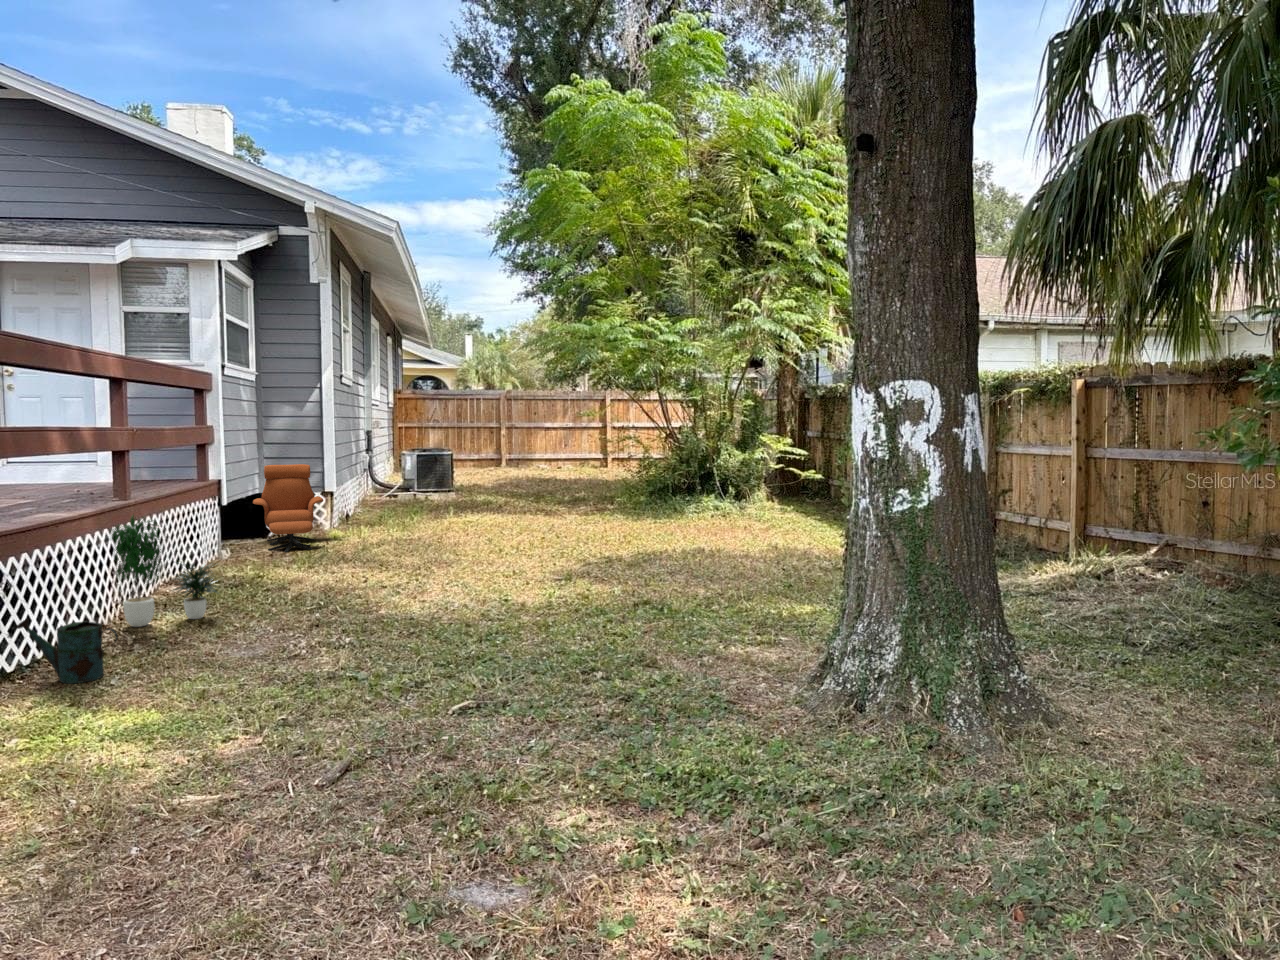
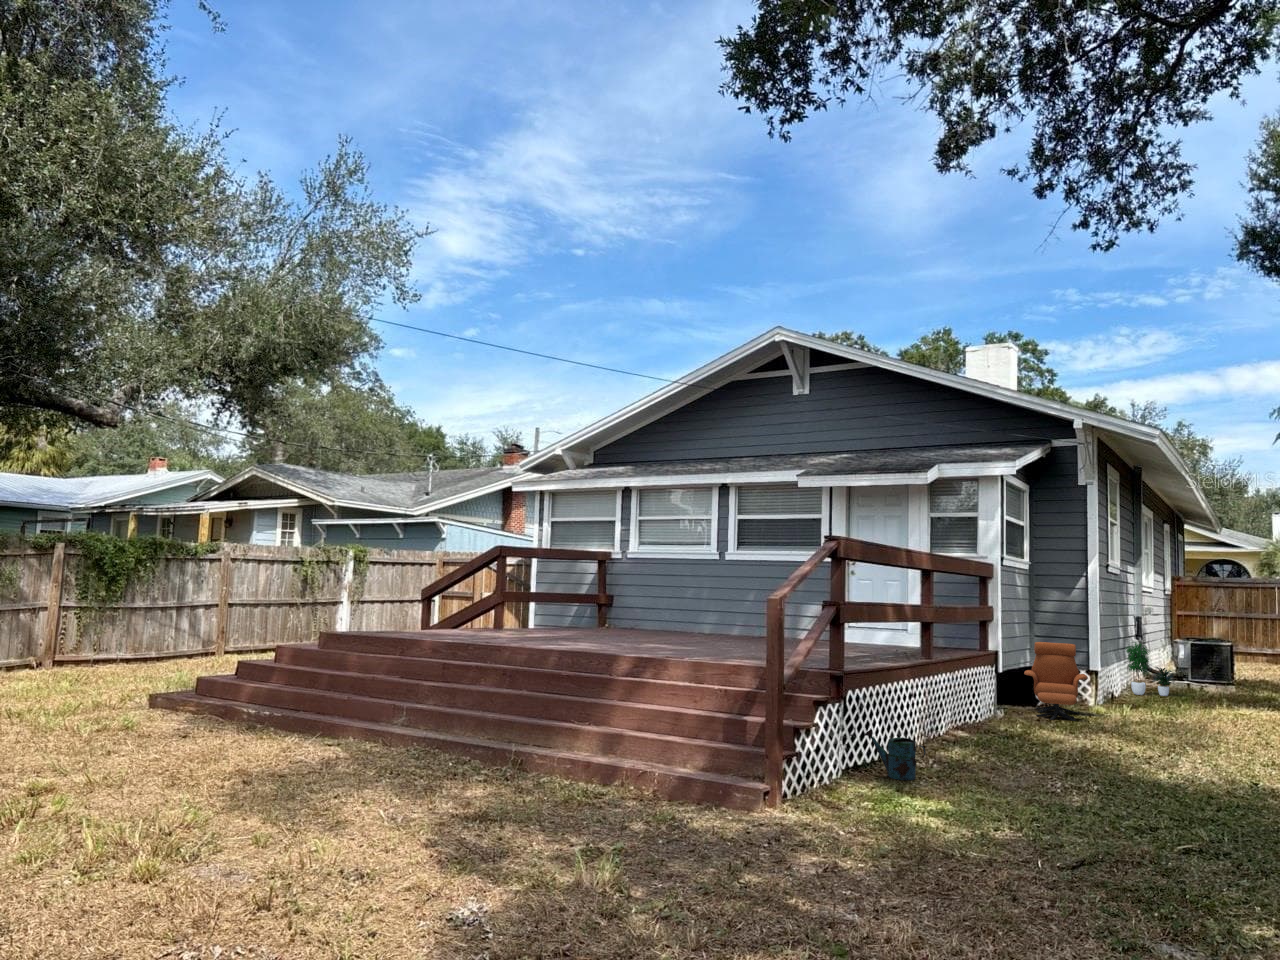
potted plant: present [110,515,216,627] -> present [1126,643,1174,696]

